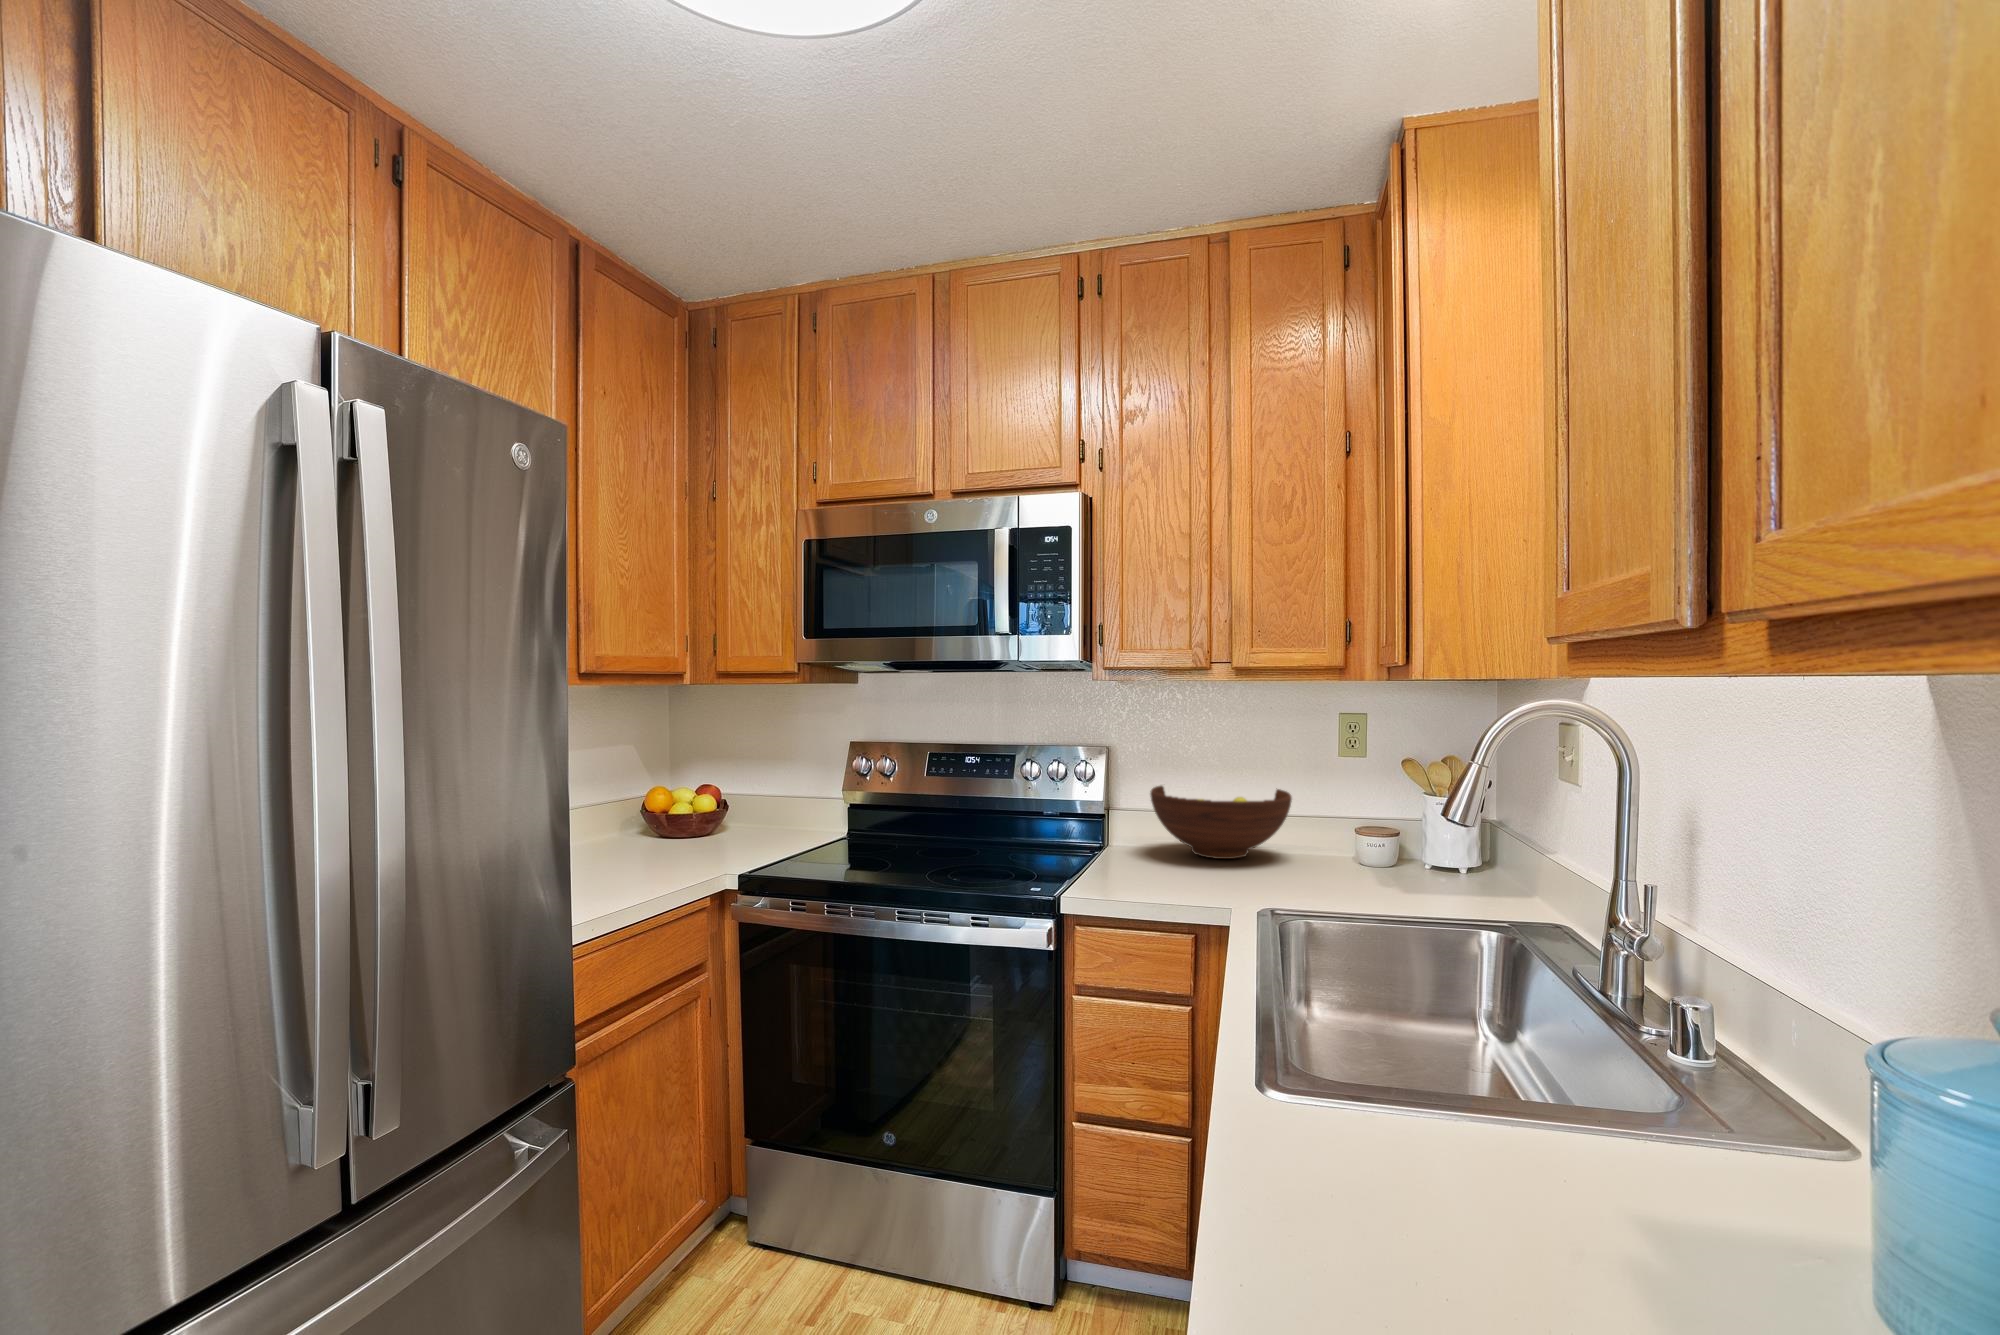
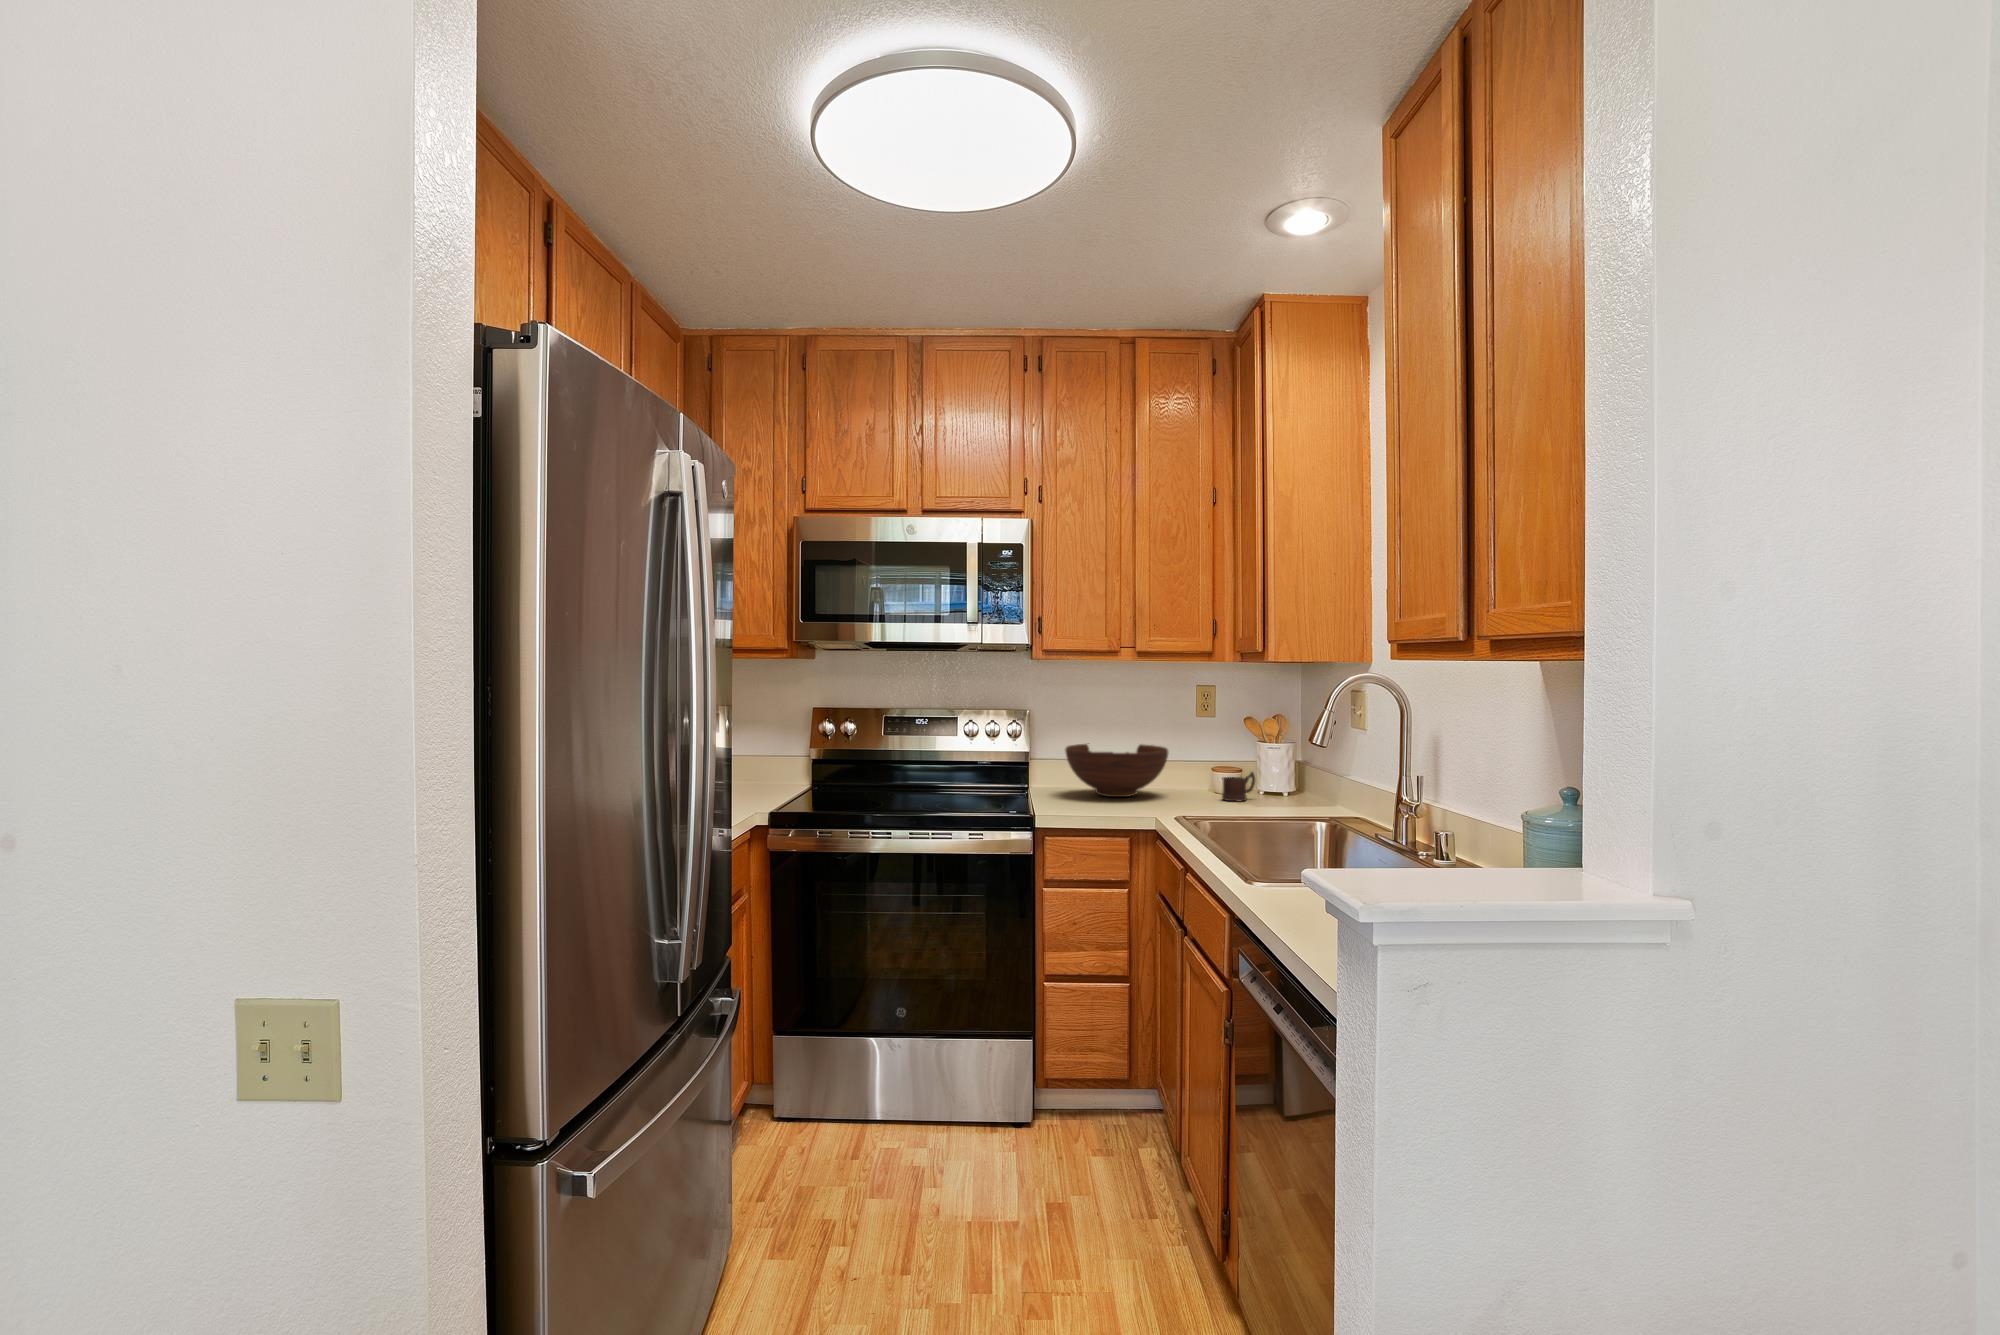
mug: none [1364,834,1417,878] -> present [1222,772,1255,801]

